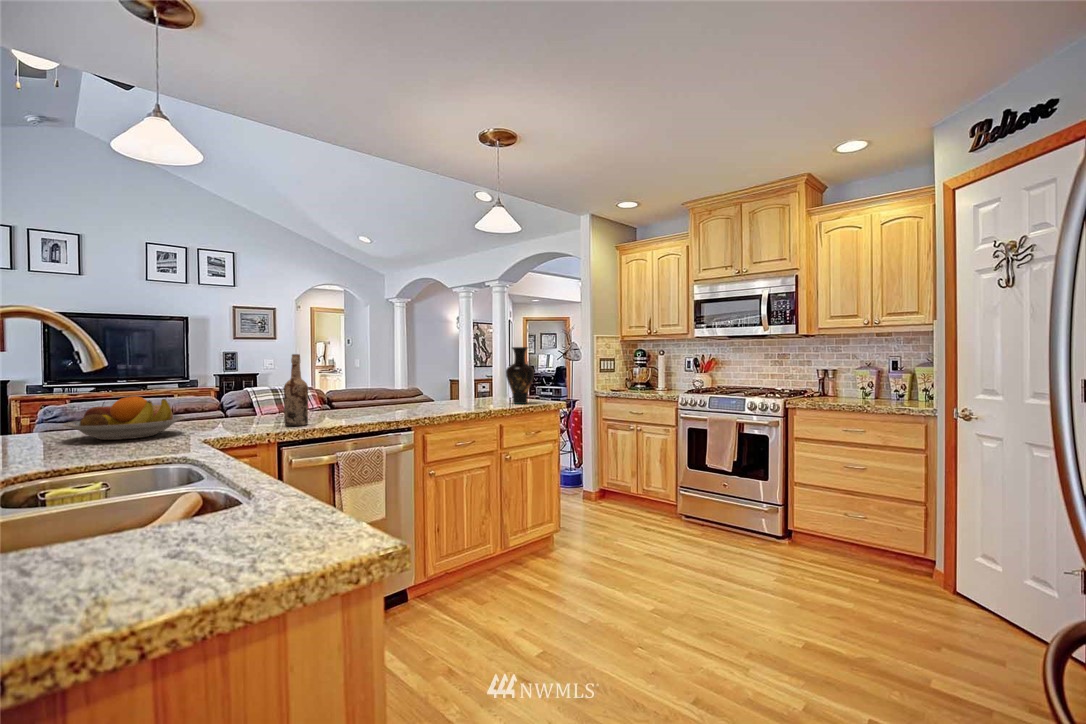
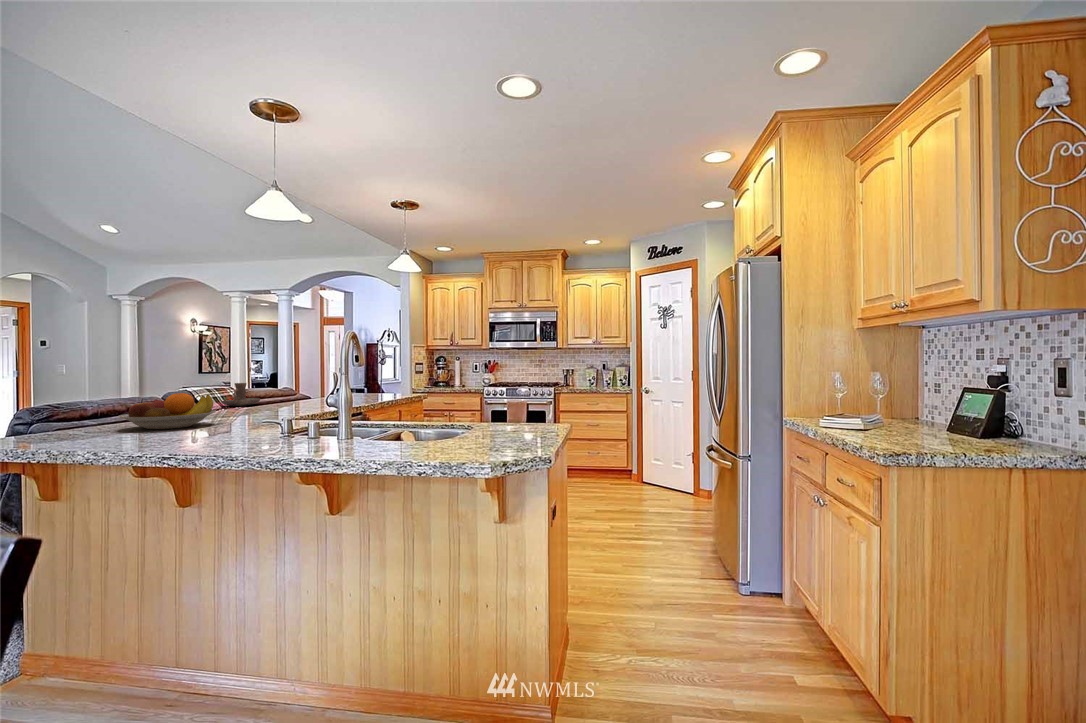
vase: present [506,347,534,404] -> none [378,354,401,397]
wine bottle: present [284,354,308,426] -> none [270,359,289,415]
candle holder: none [317,382,359,408] -> present [221,383,260,406]

